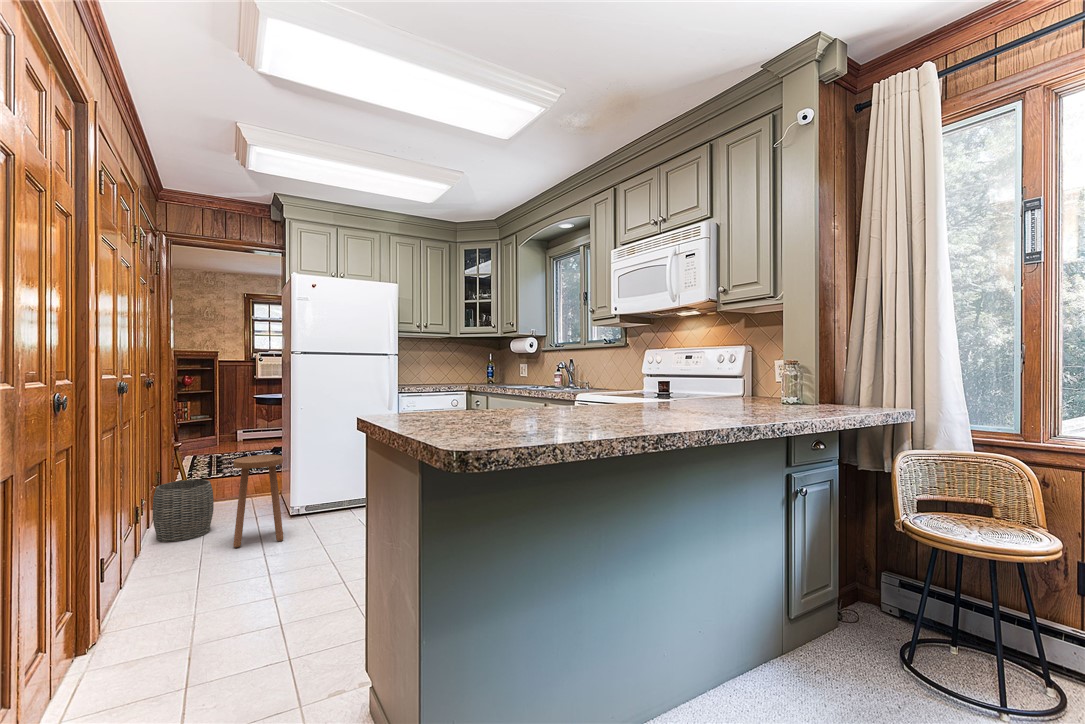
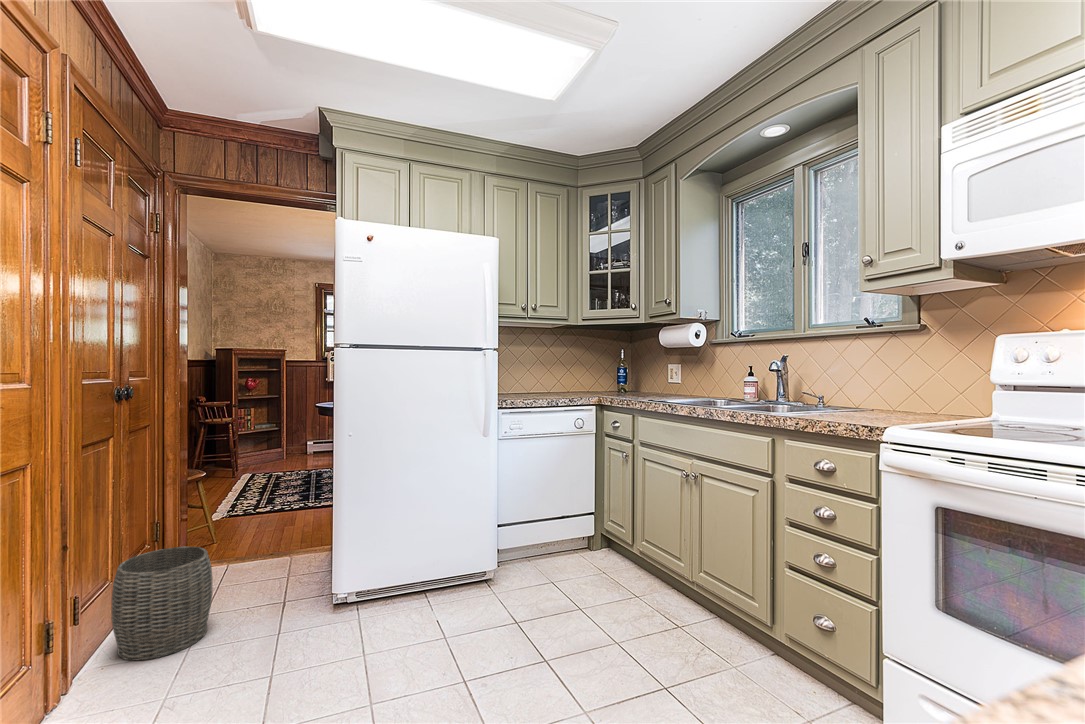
stool: present [233,455,283,548] -> none [220,516,312,692]

